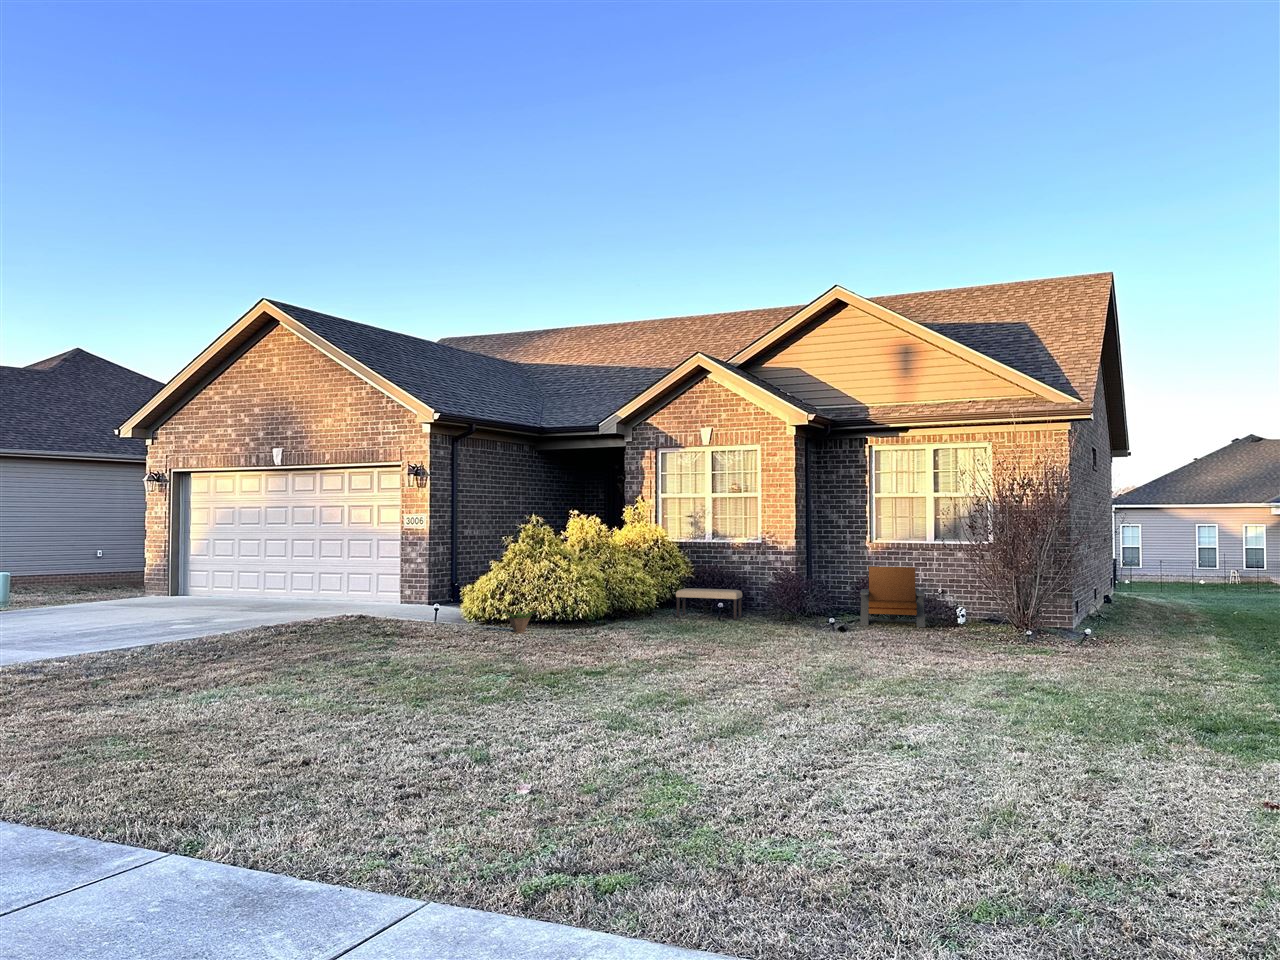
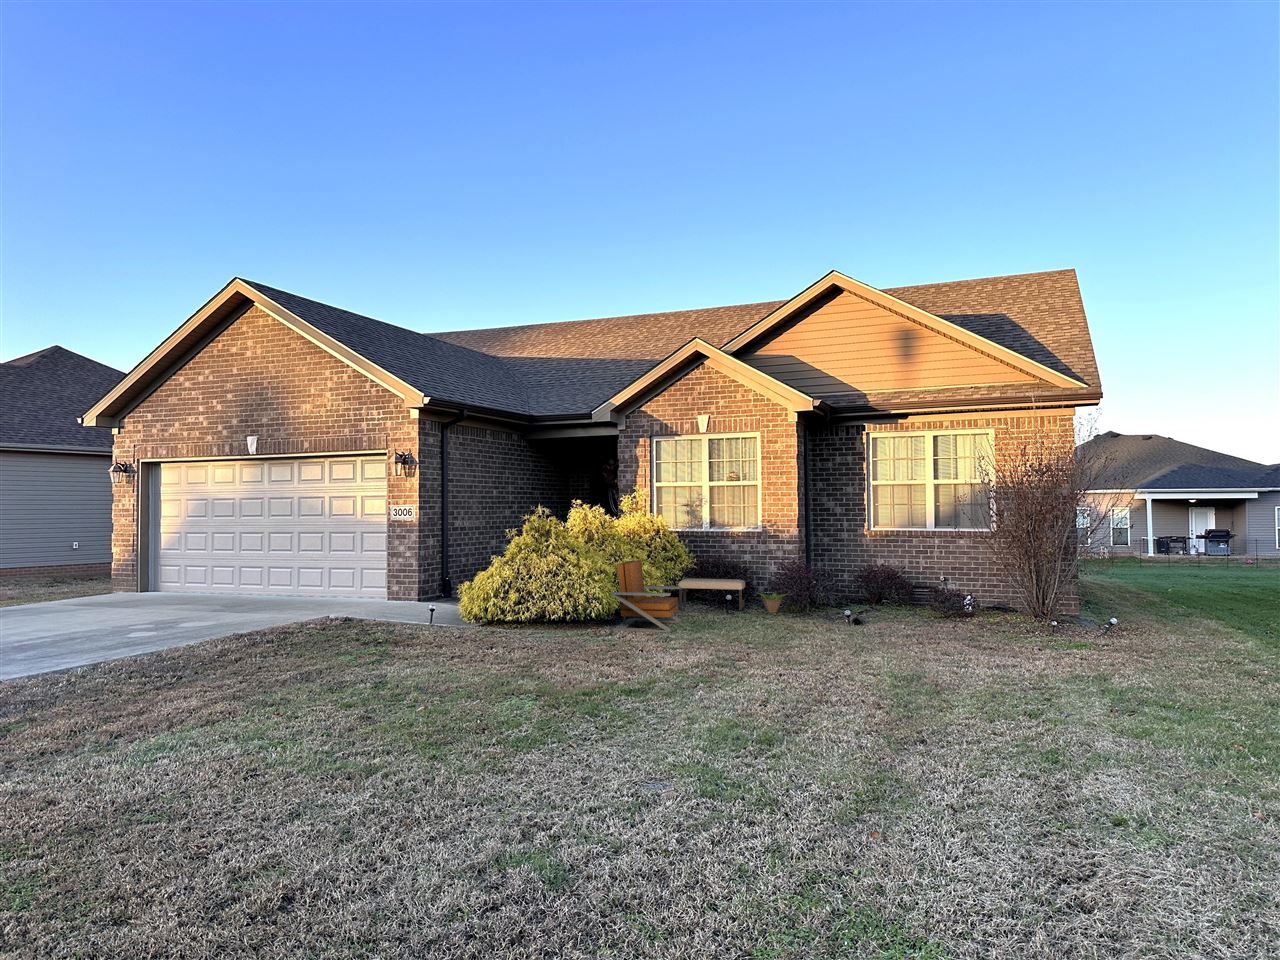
lounge chair: present [860,567,925,627] -> present [610,560,681,633]
decorative plant: present [503,611,537,632] -> present [758,593,787,612]

